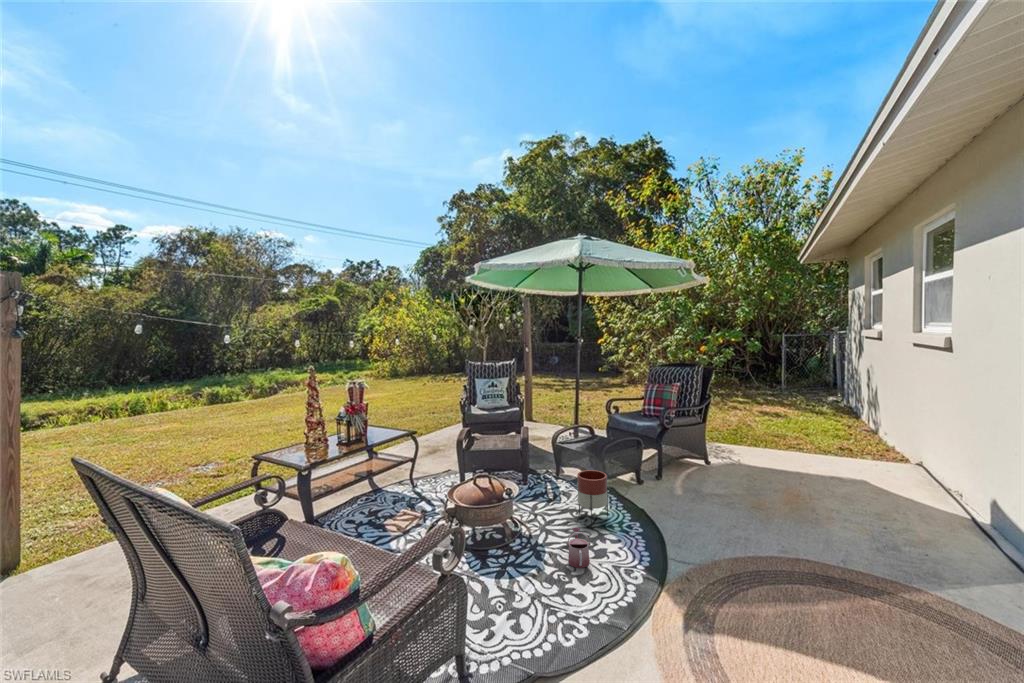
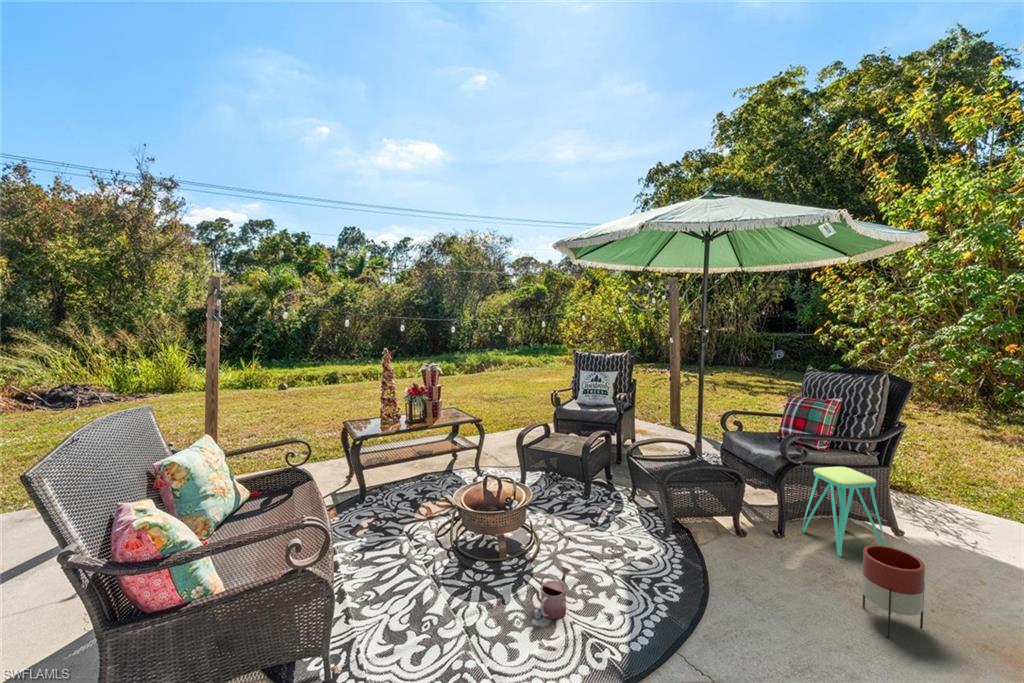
stool: none [675,427,723,486] -> present [802,467,885,557]
planter: present [577,470,608,526] -> present [862,545,925,638]

